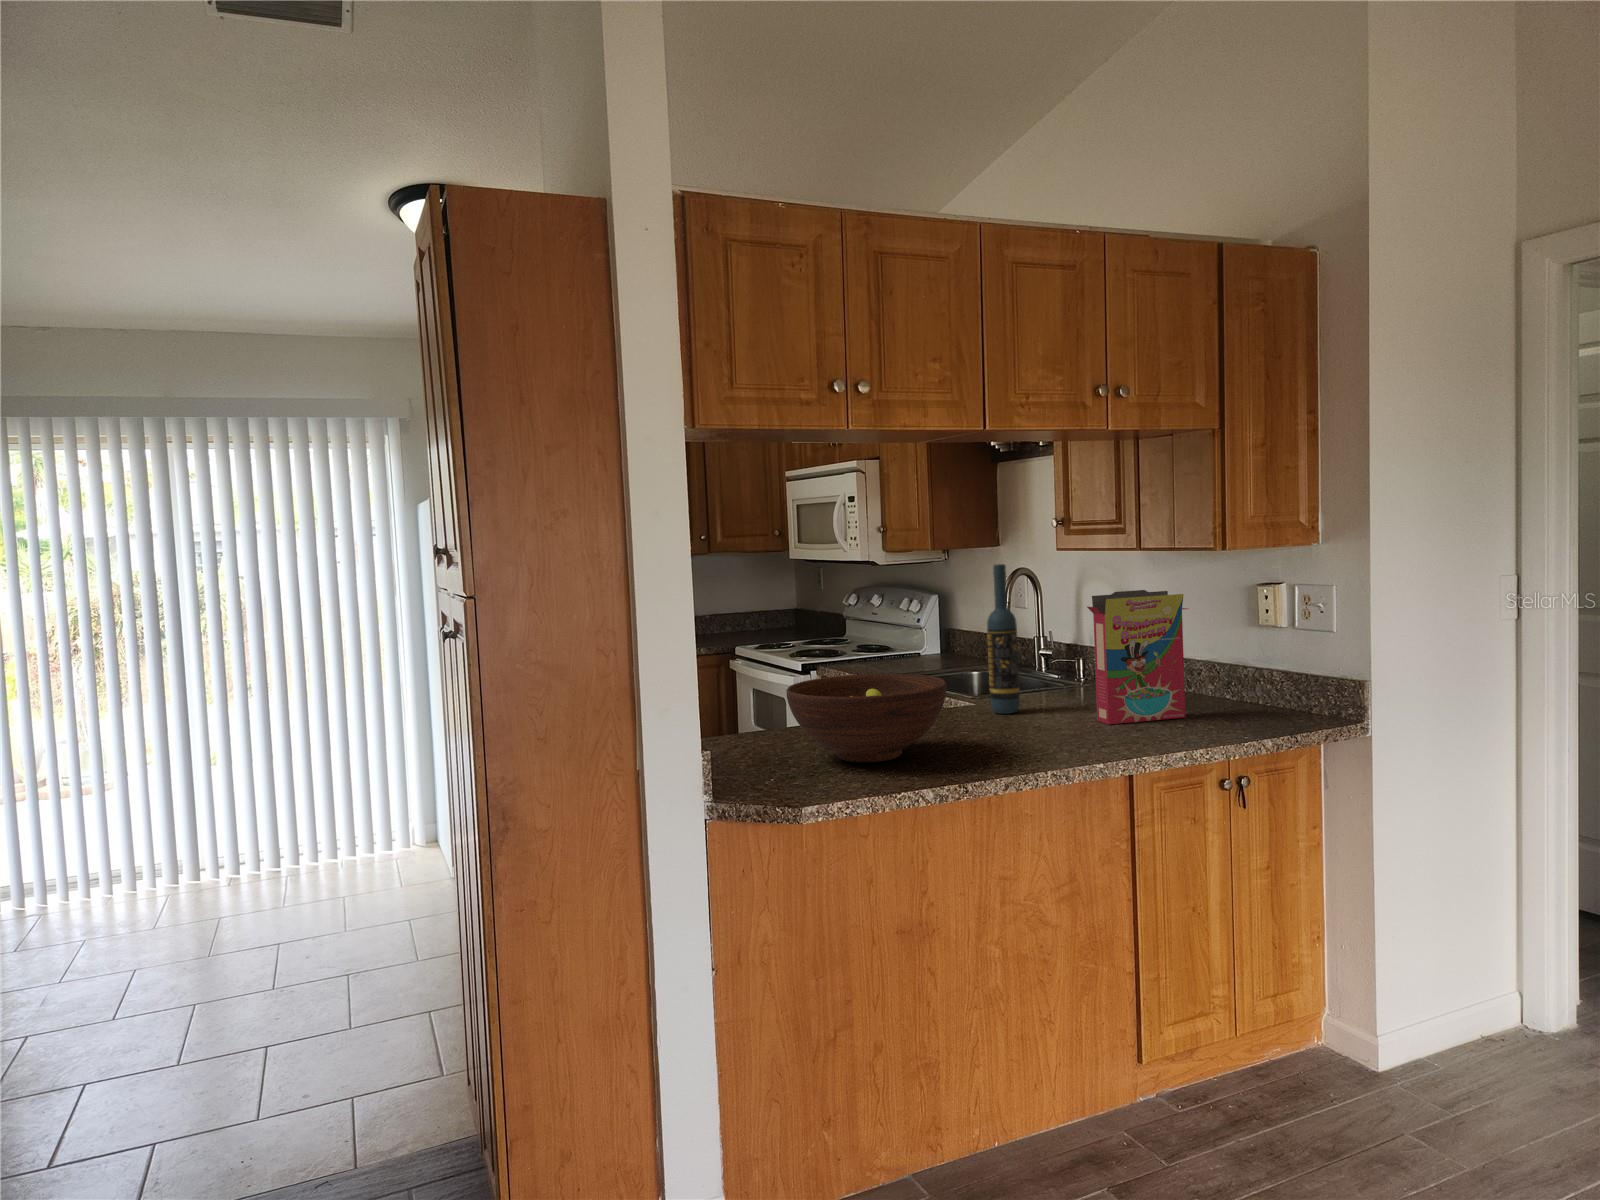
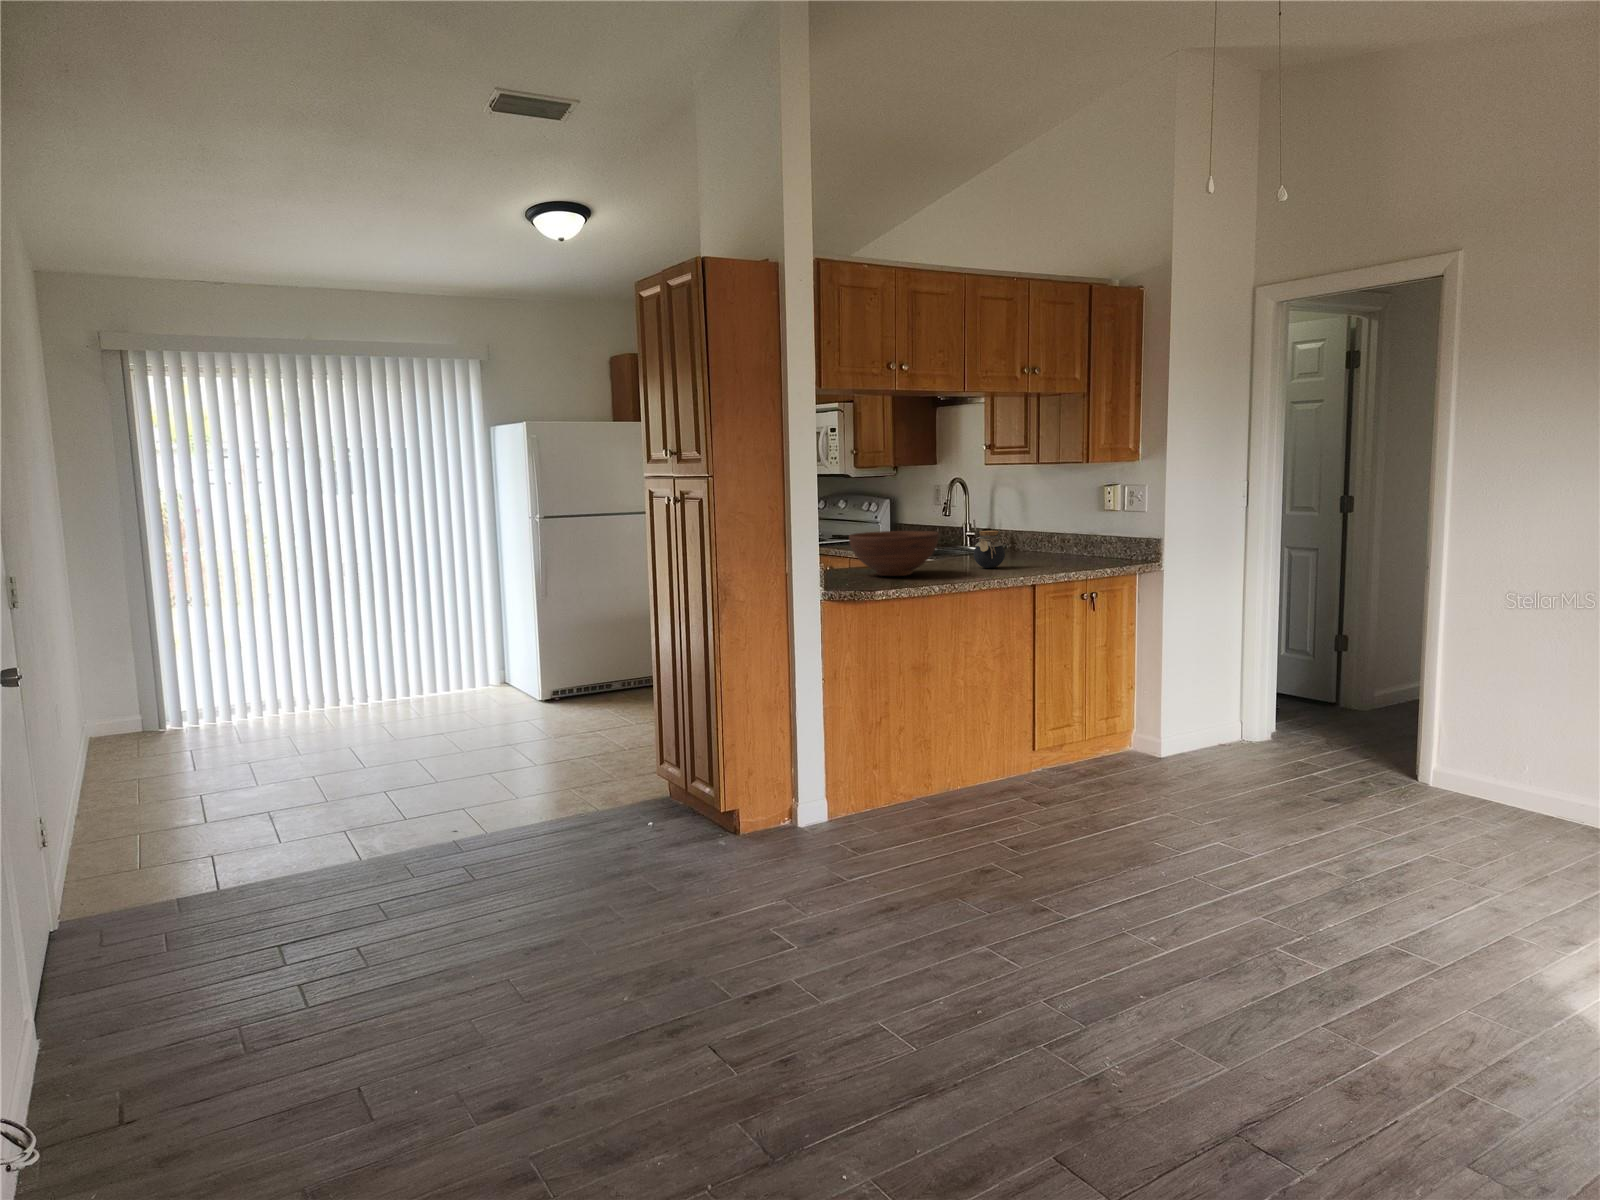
wine bottle: present [987,564,1020,714] -> none [948,471,966,561]
cereal box: present [1087,590,1187,724] -> none [1009,487,1068,564]
jar: none [1021,670,1076,737] -> present [974,531,1005,568]

